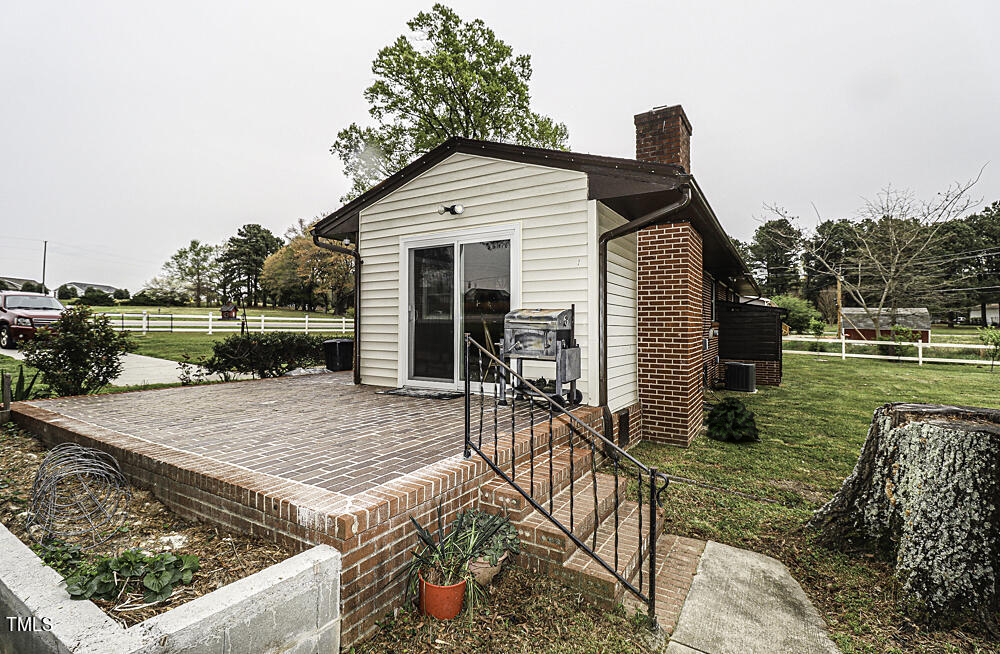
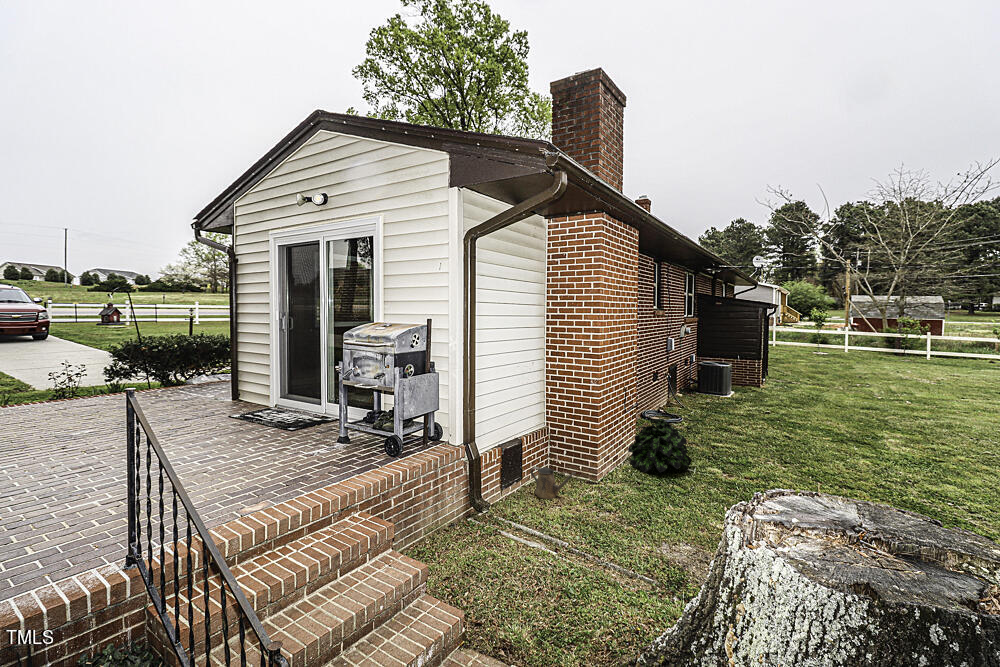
watering can: none [635,433,679,458] -> present [531,467,576,499]

